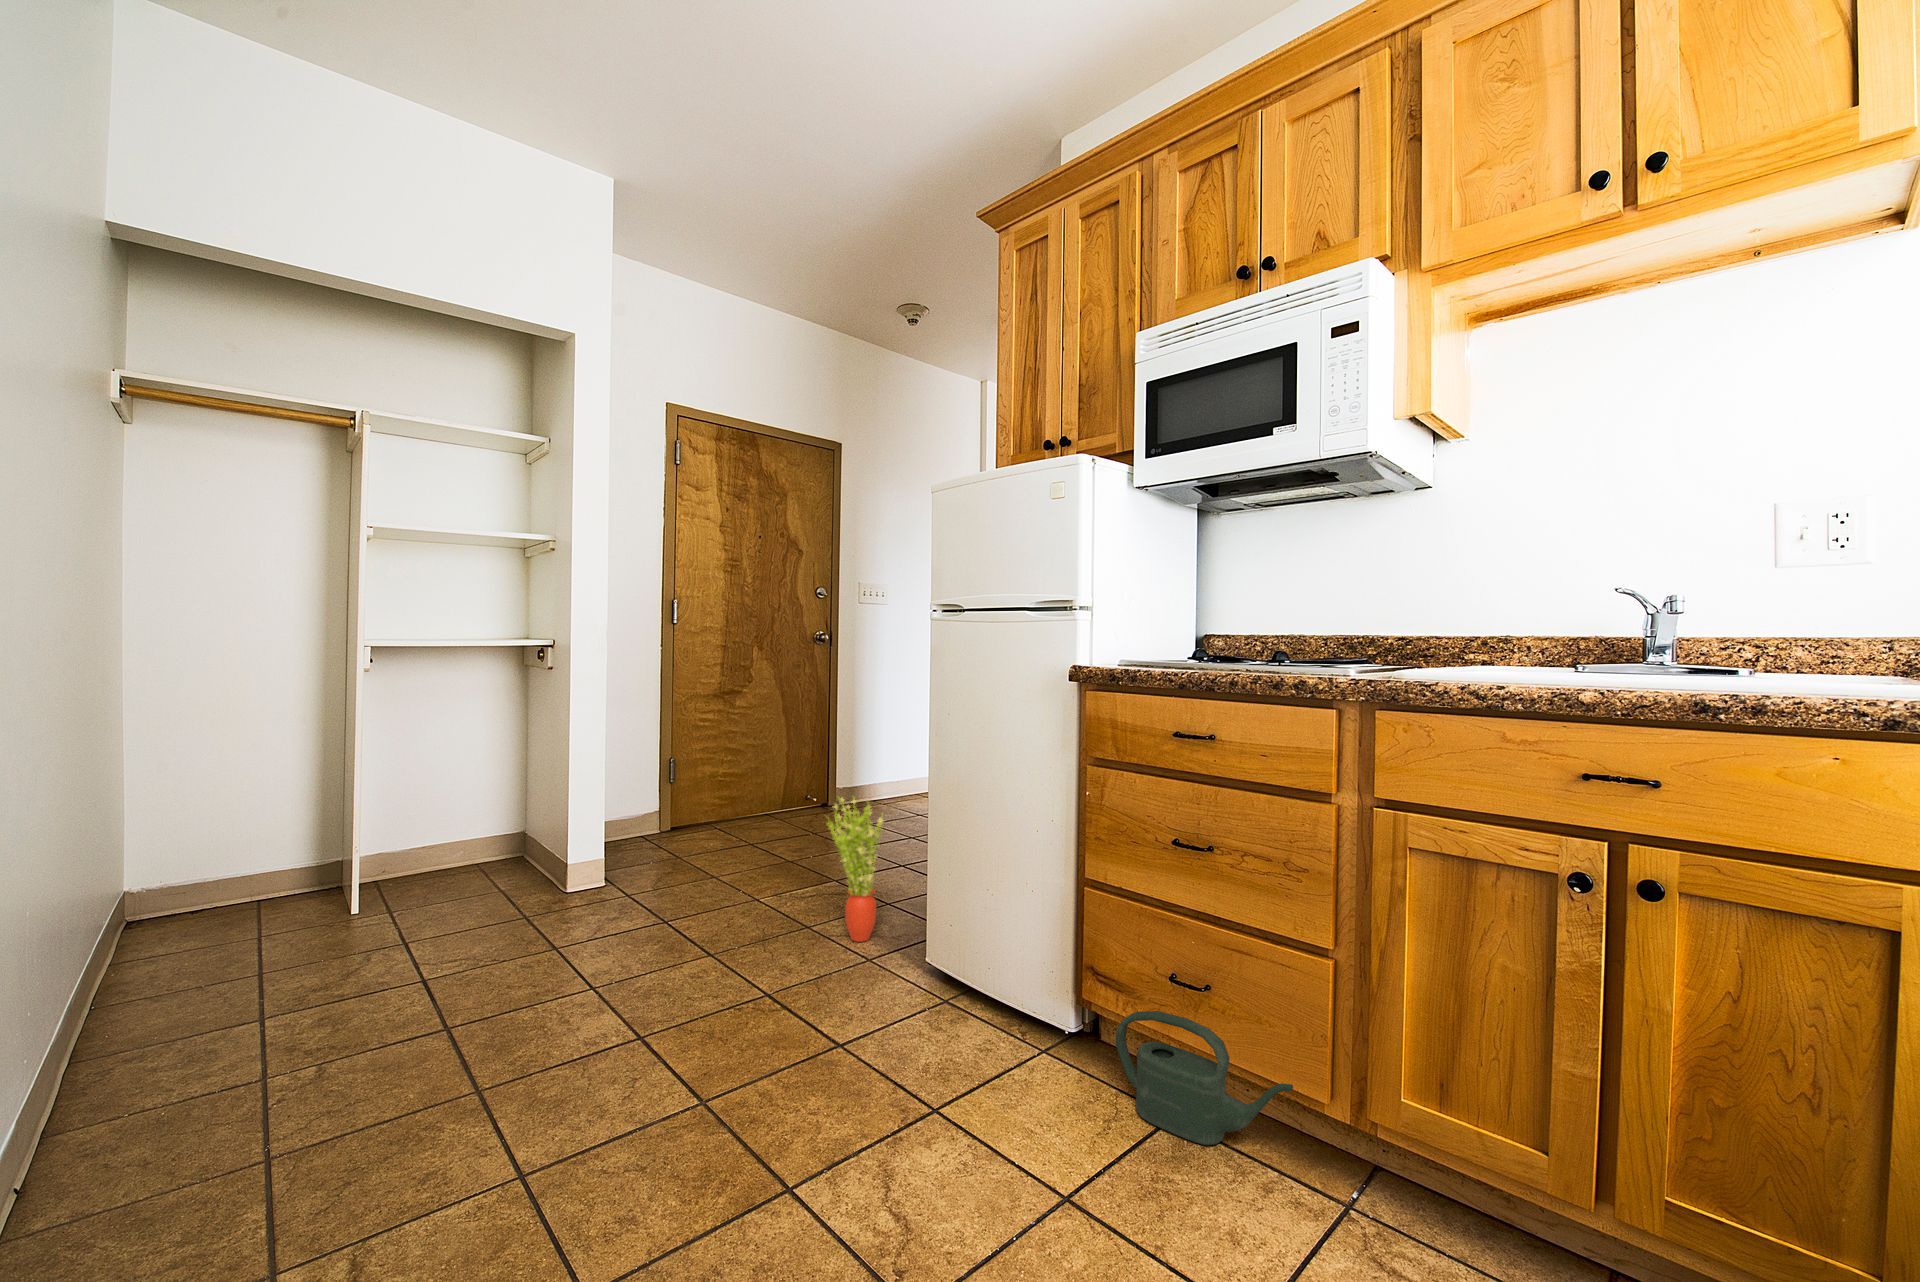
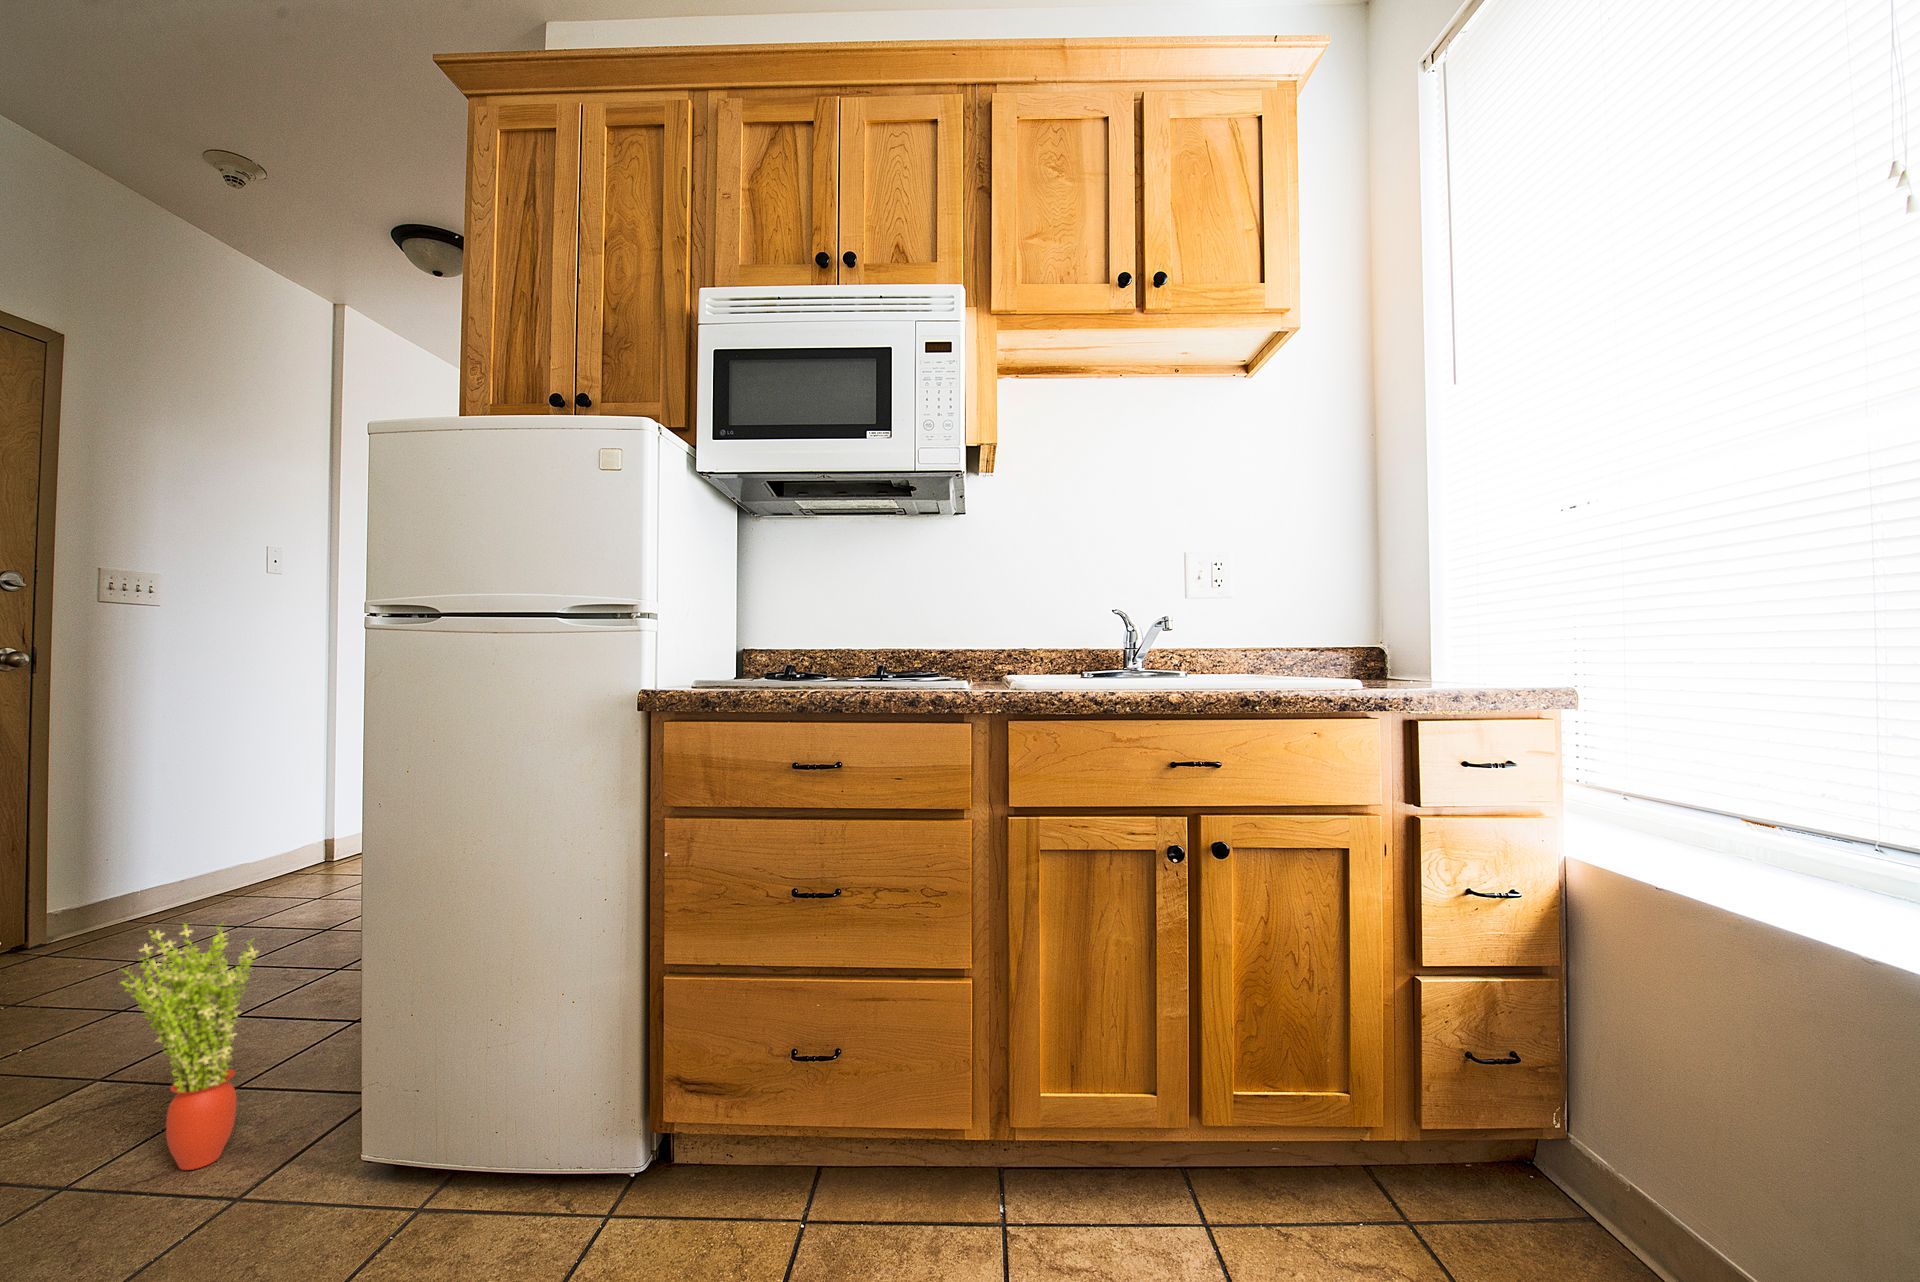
watering can: present [1116,1011,1293,1145] -> none [733,1095,942,1240]

